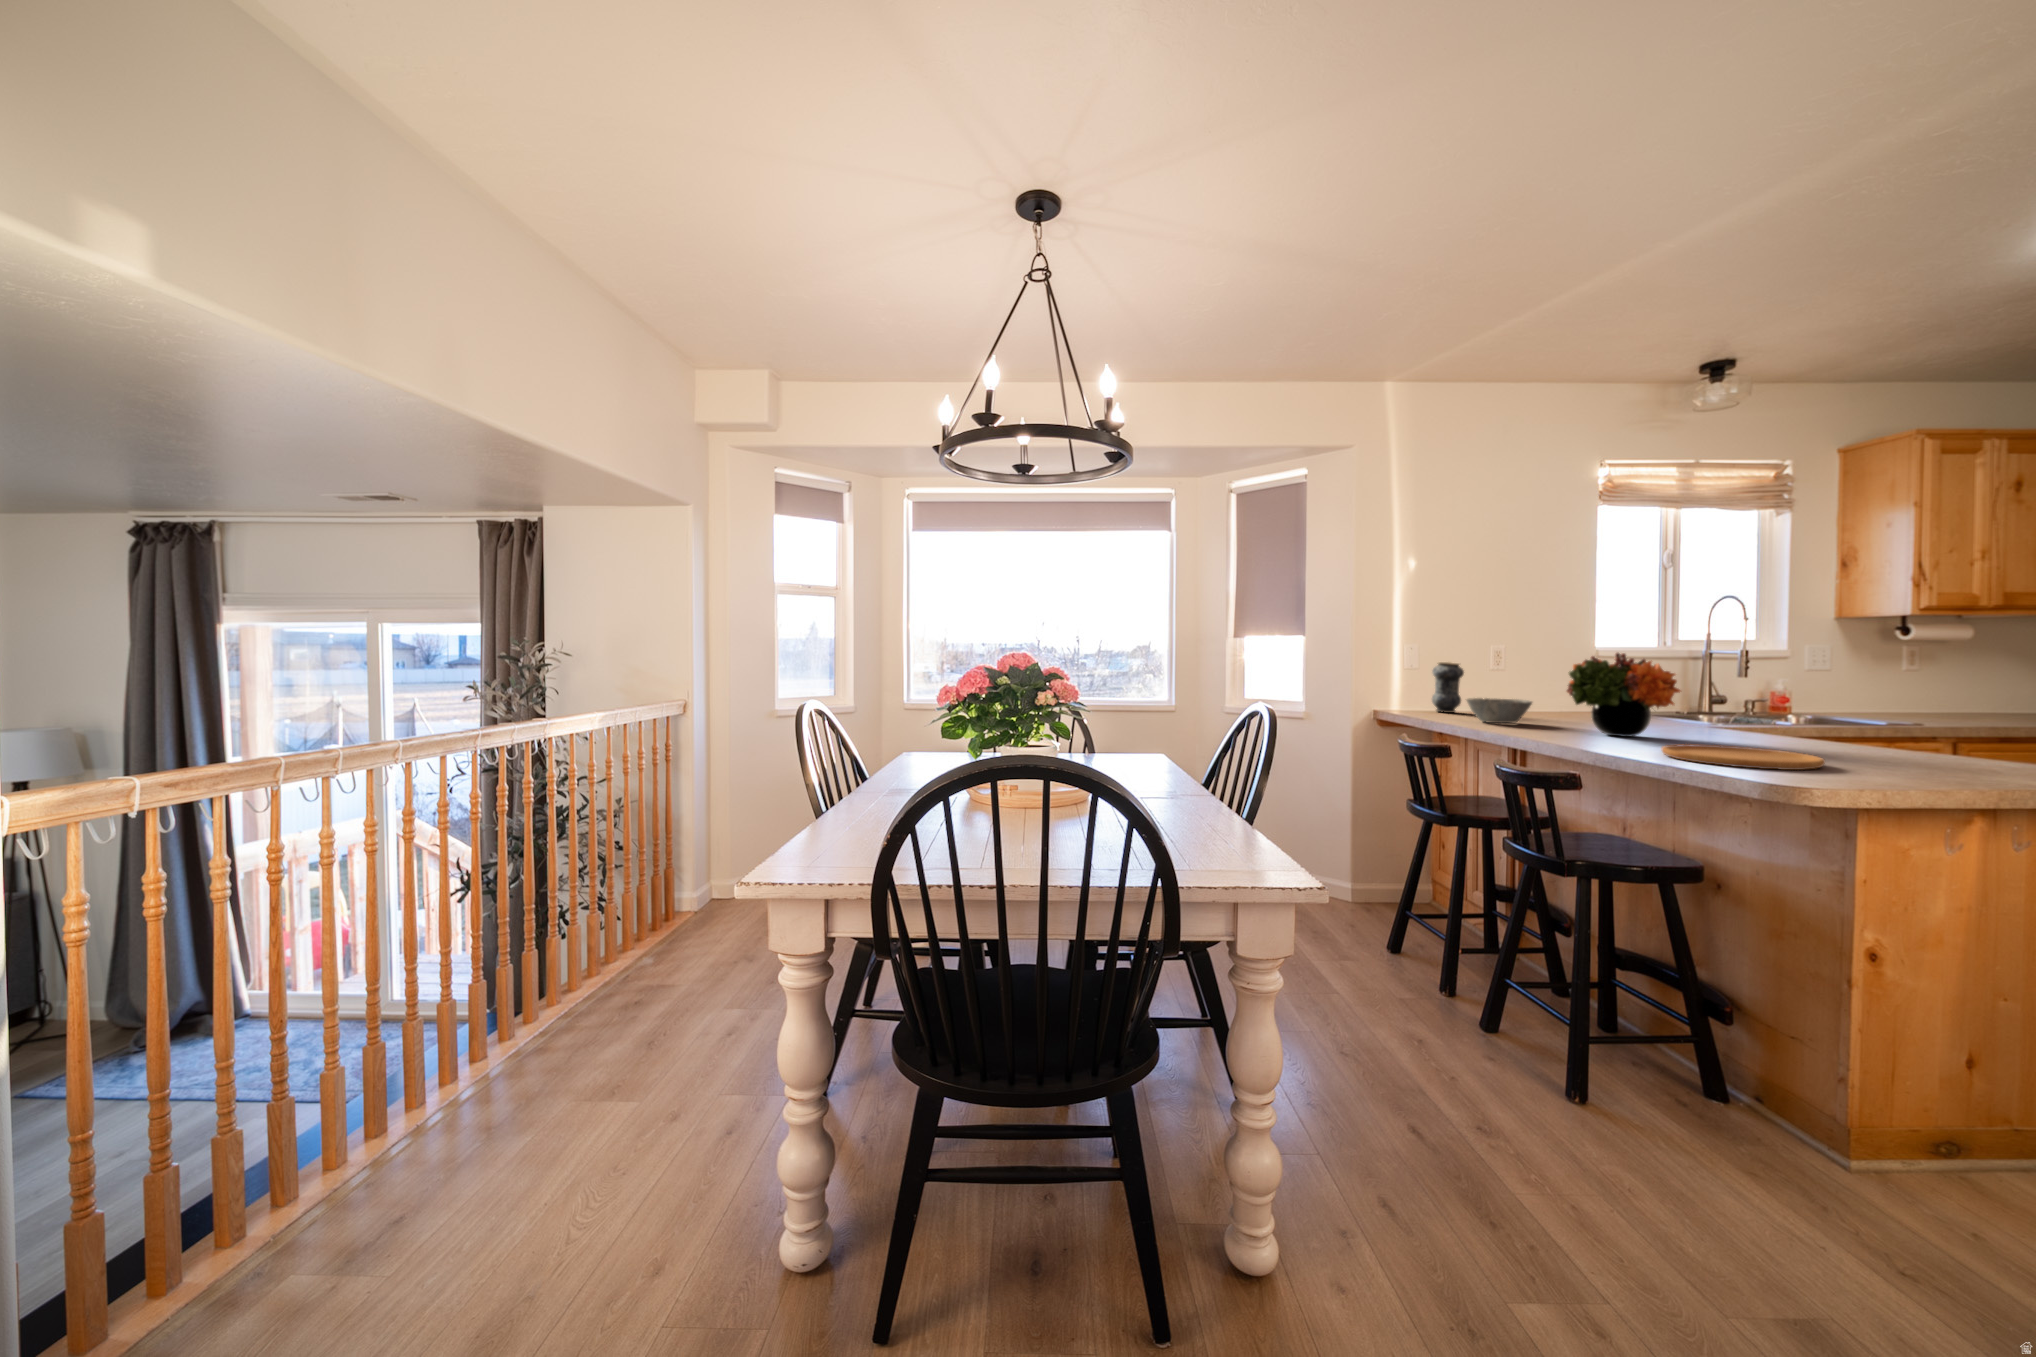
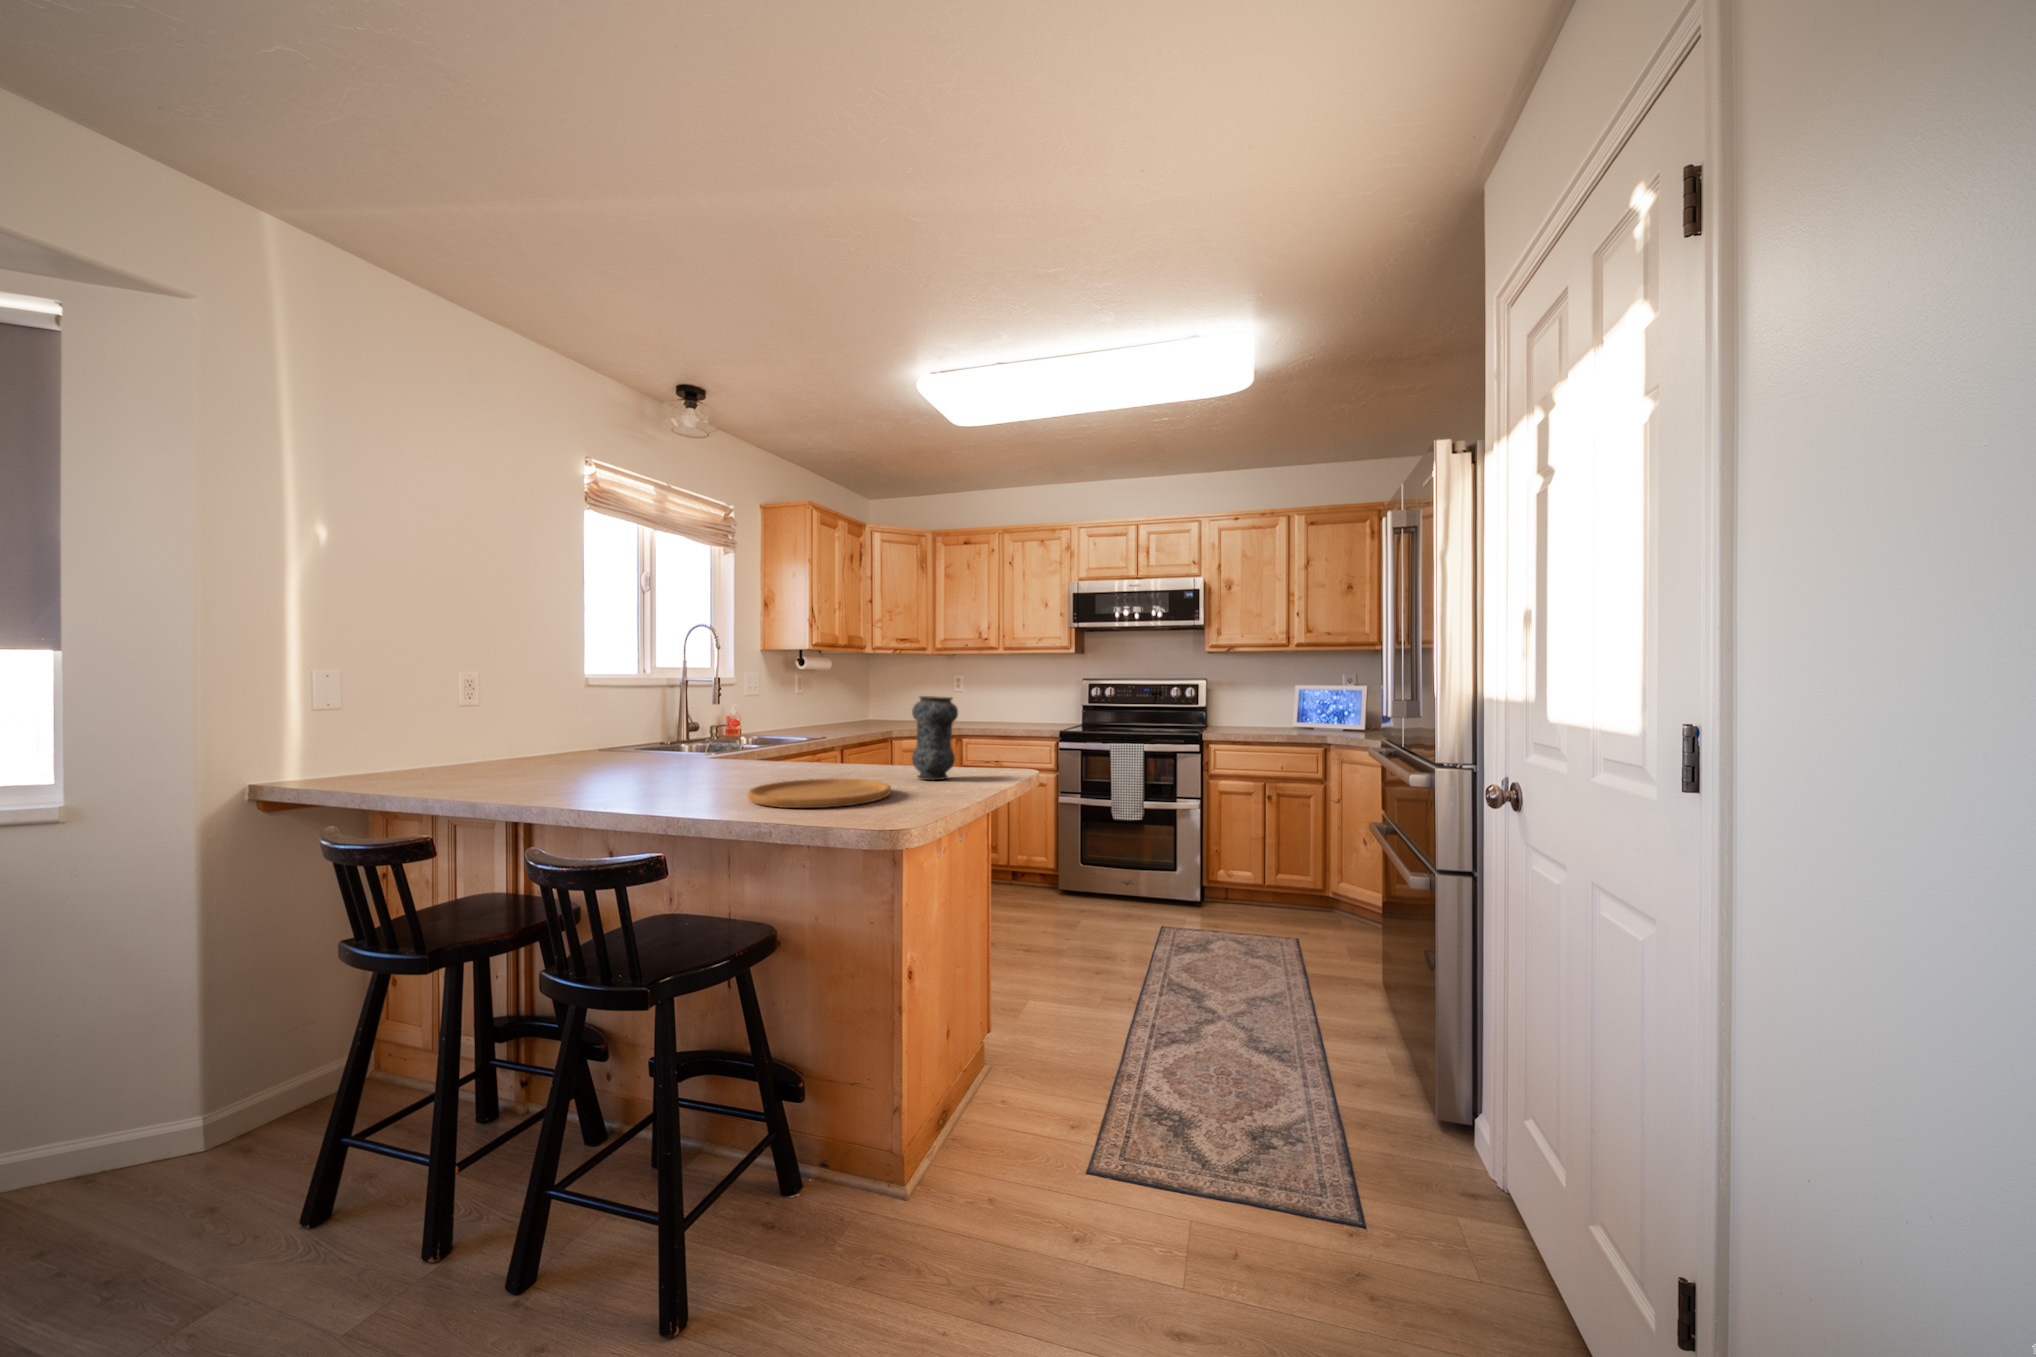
flower arrangement: present [1567,653,1681,737] -> none [593,676,724,782]
vase: present [1432,662,1464,713] -> present [912,696,958,780]
bowl: present [1467,698,1532,723] -> none [438,746,541,785]

